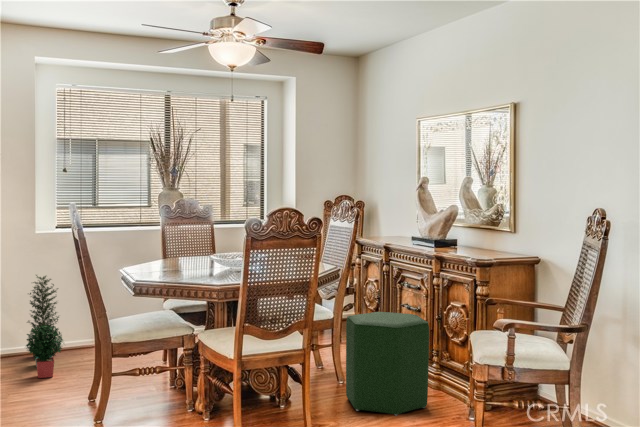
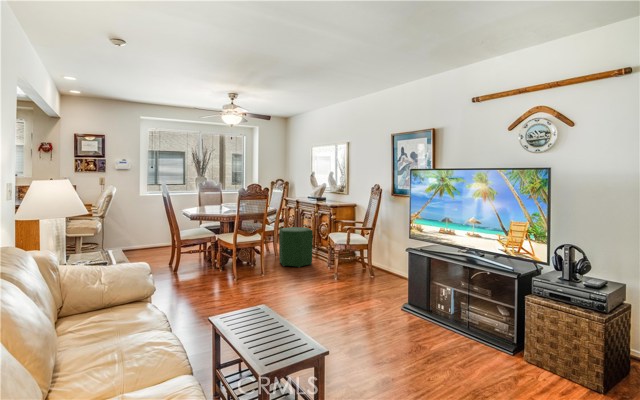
potted plant: present [26,275,63,378] -> none [136,214,155,259]

